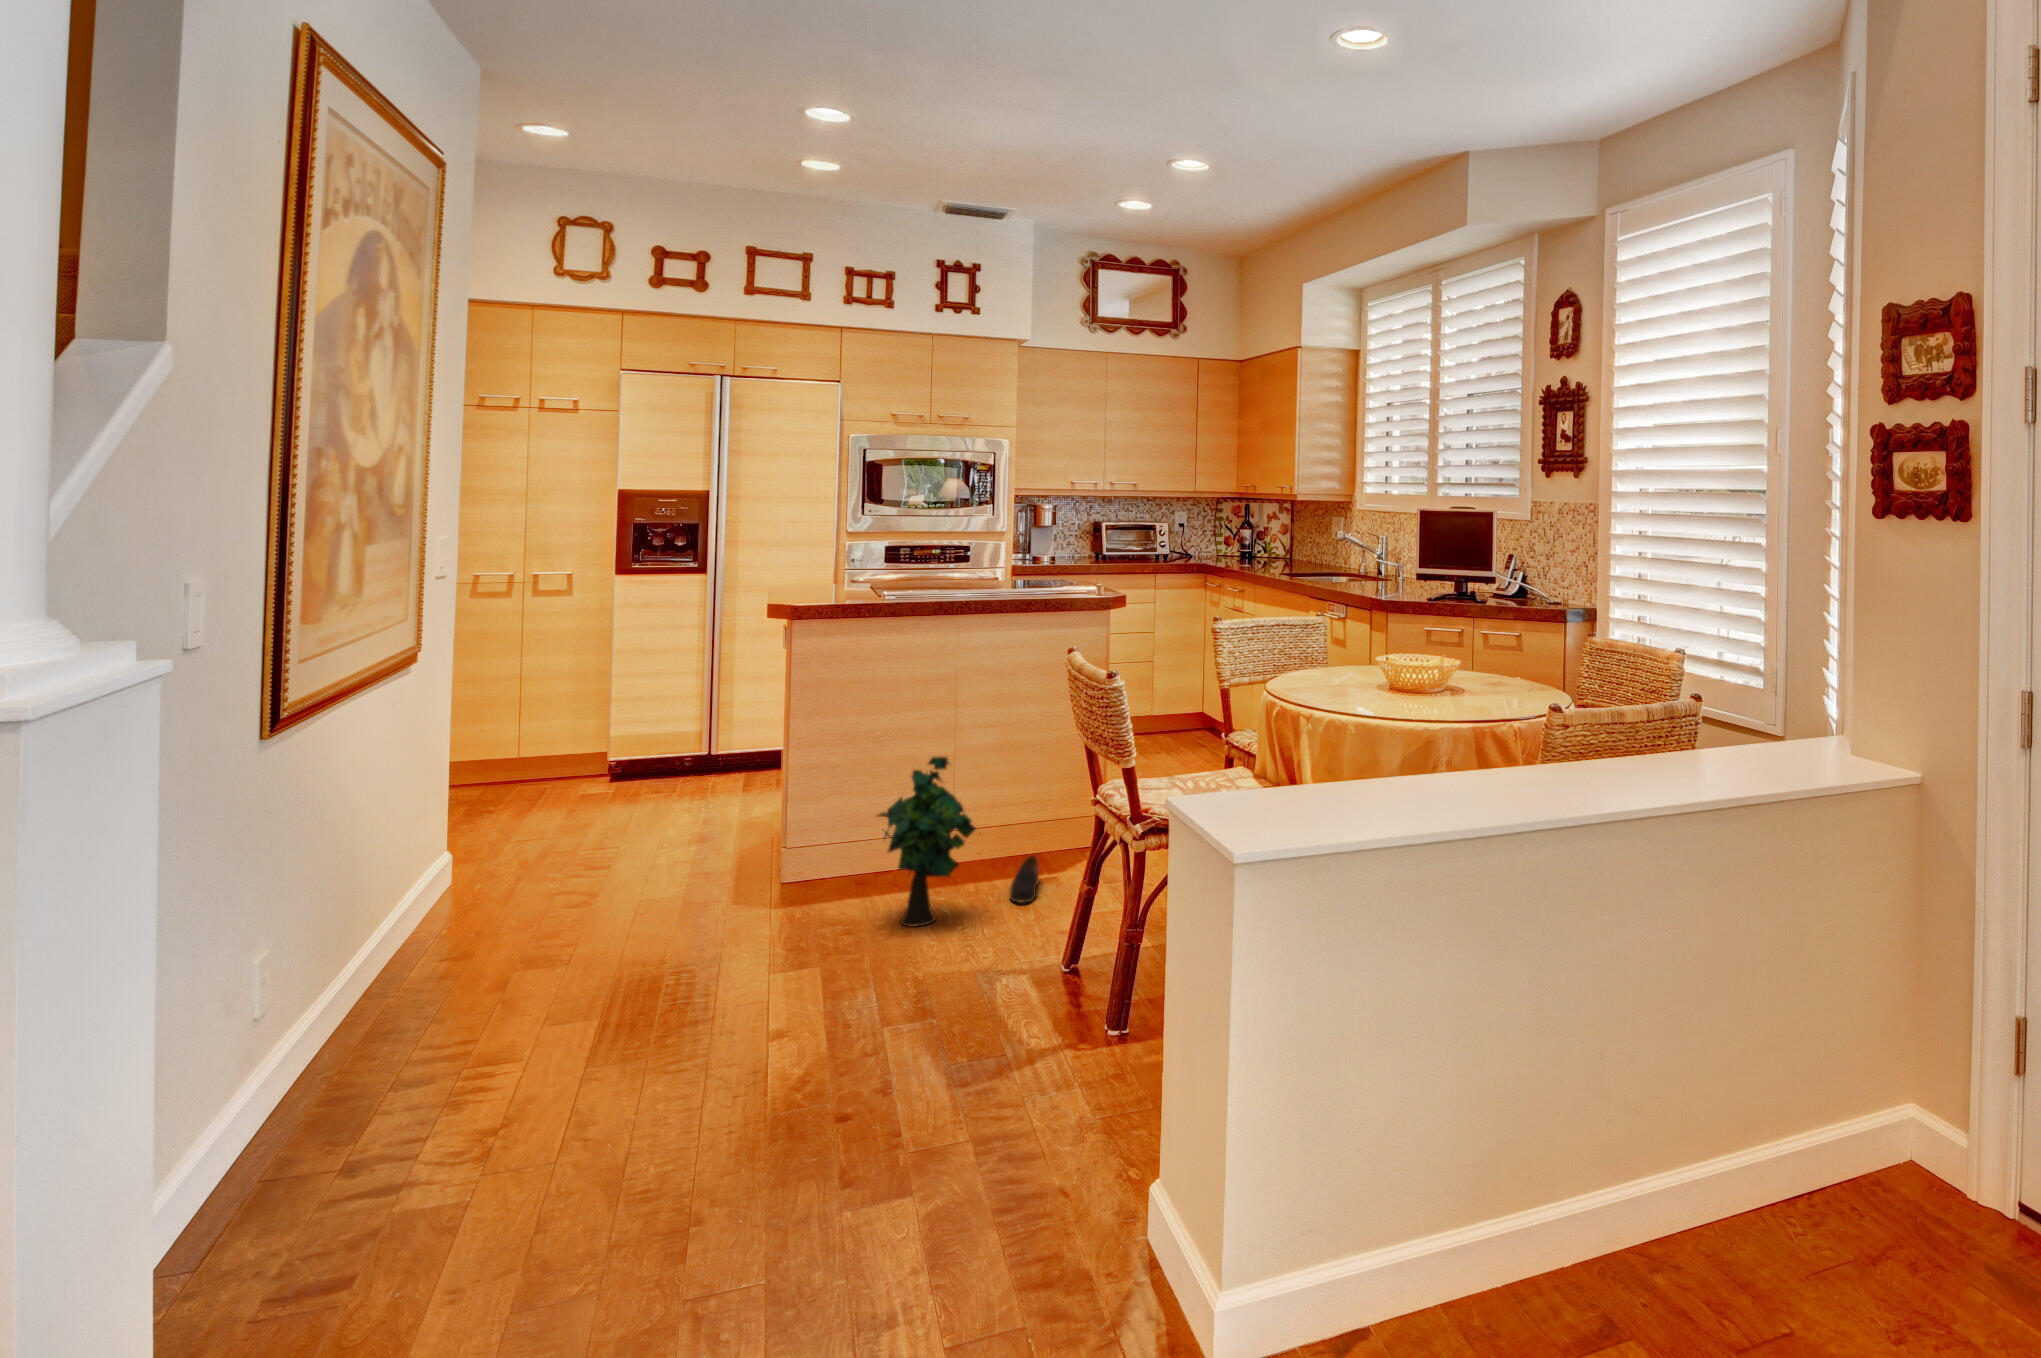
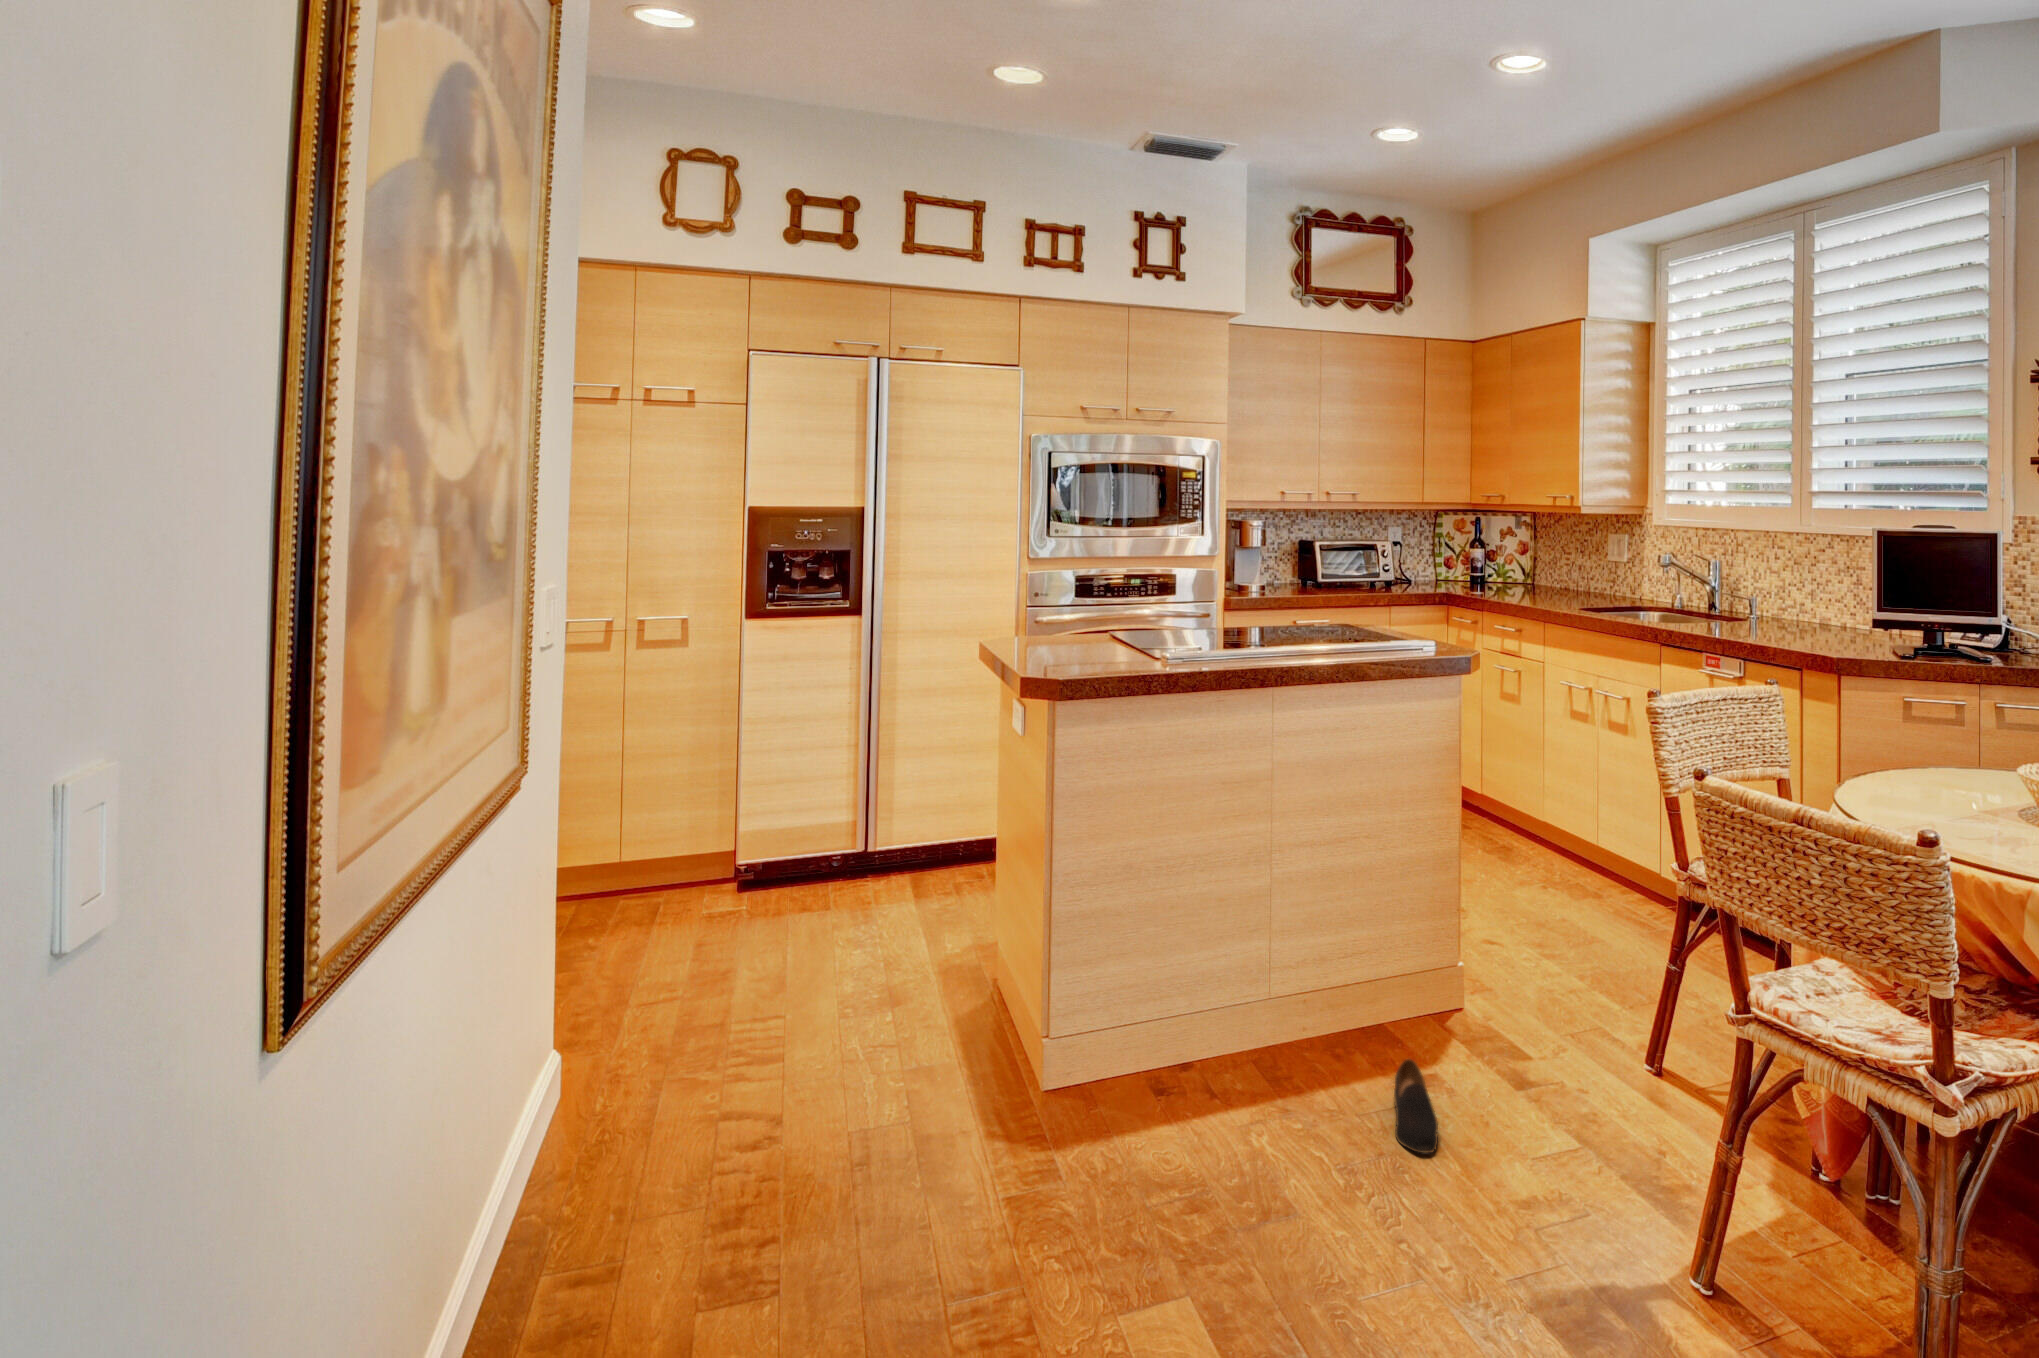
decorative plant: present [878,757,976,926] -> none [1213,934,1370,1216]

